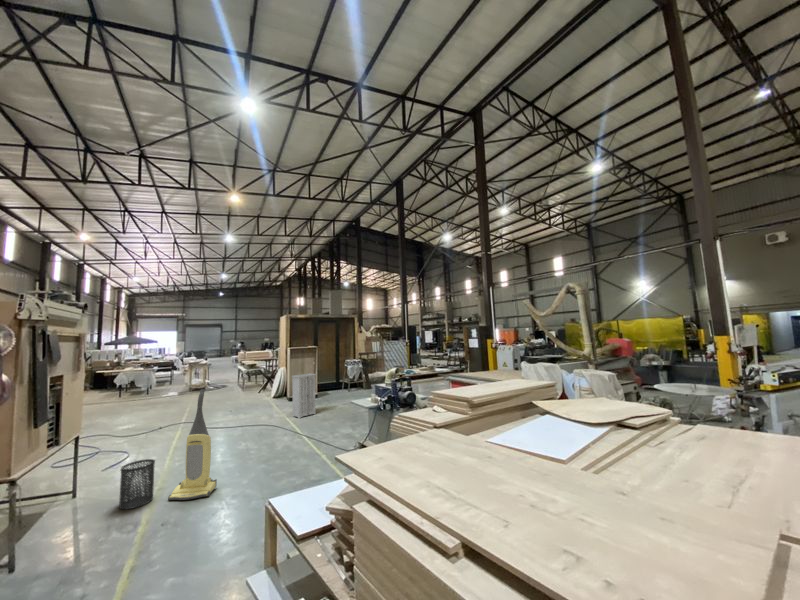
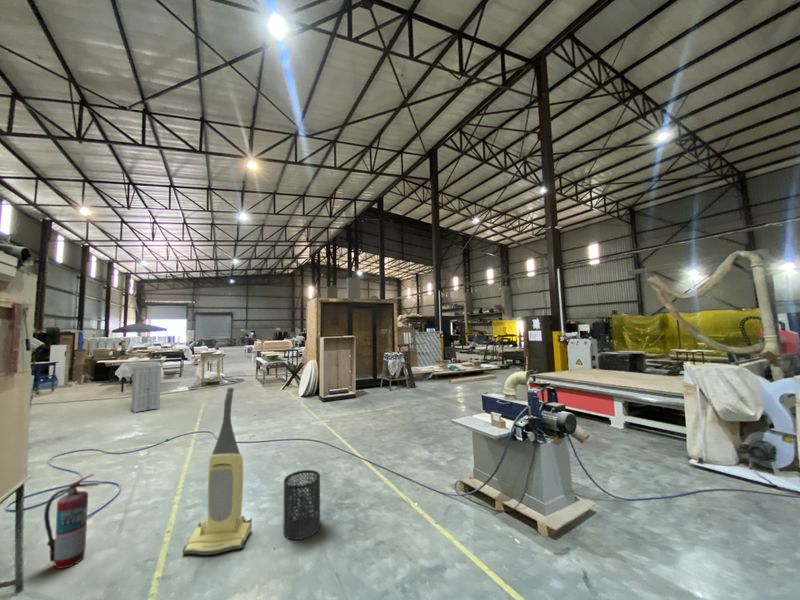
storage cabinet: present [292,373,316,418] -> present [131,365,162,413]
fire extinguisher: none [76,449,111,509] -> present [44,474,99,569]
trash can: present [119,459,155,509] -> present [283,470,320,540]

